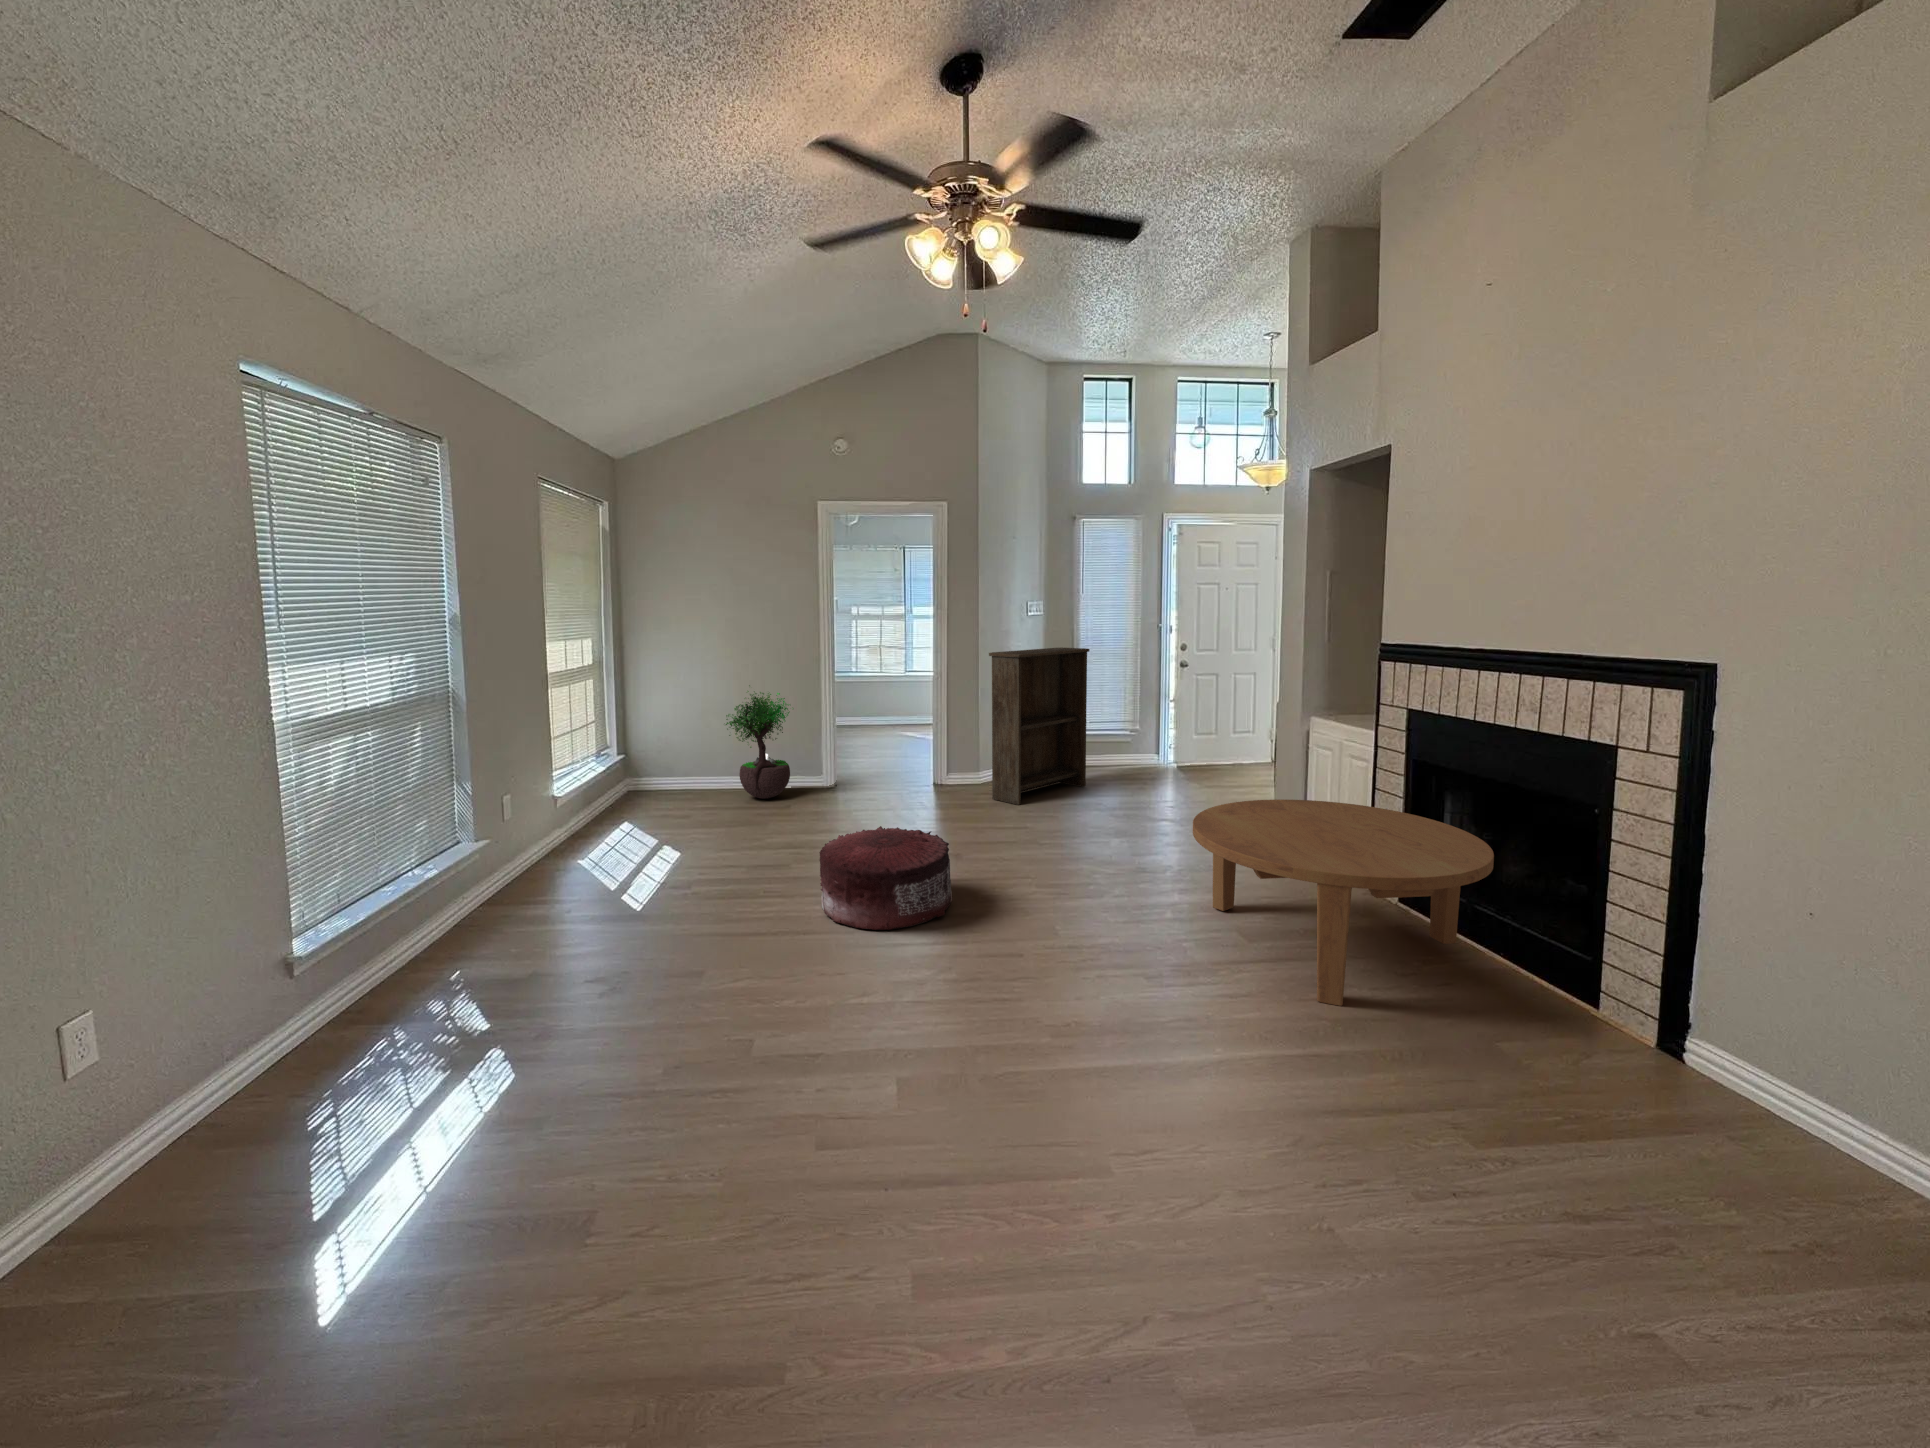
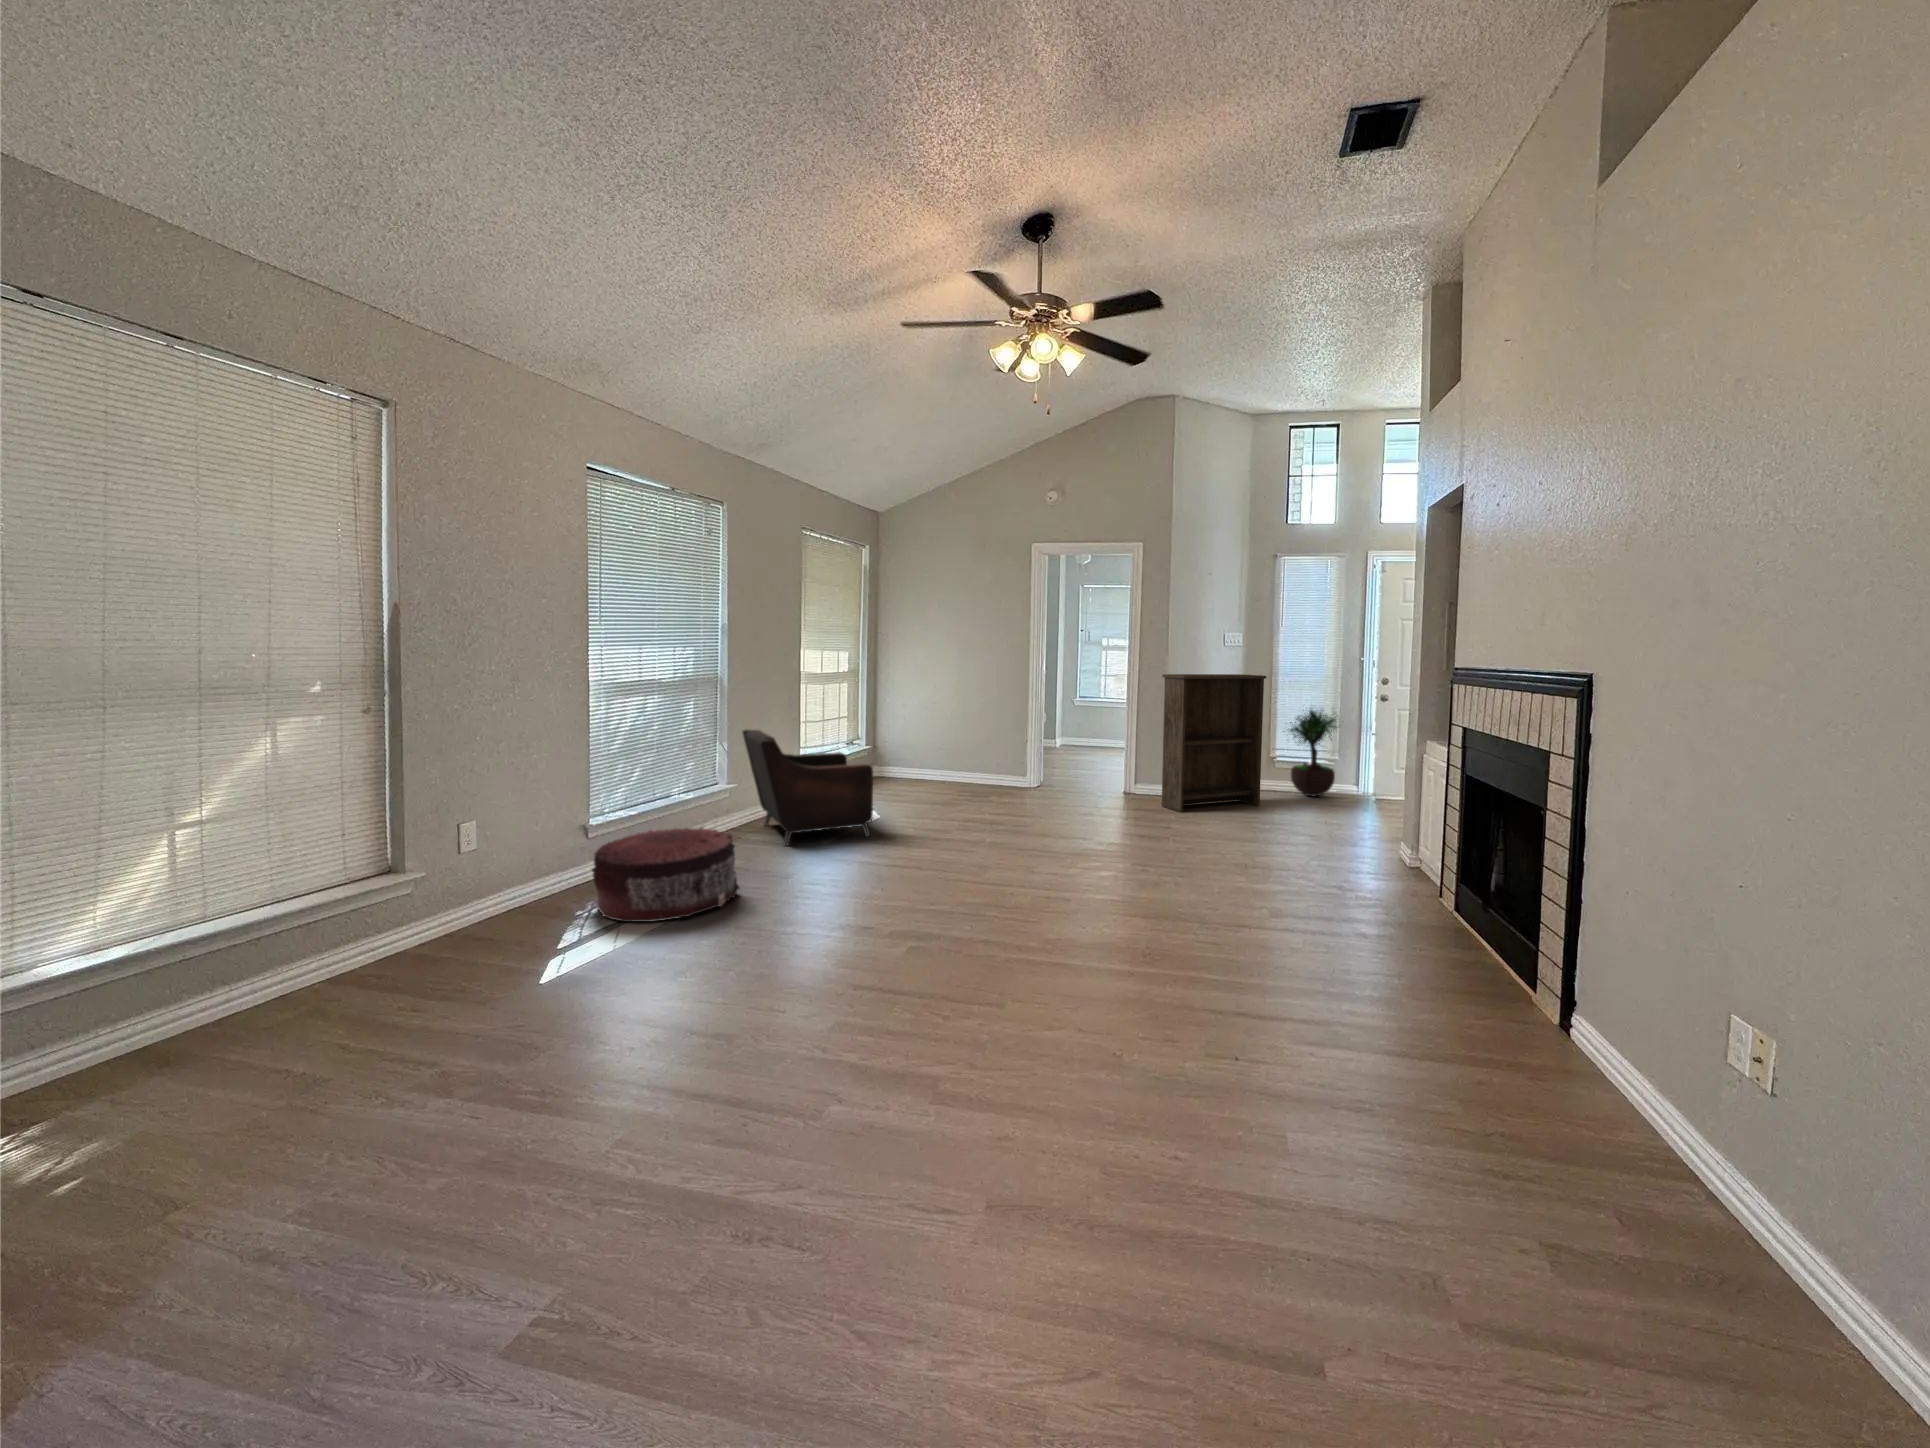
potted tree: present [726,685,790,799] -> present [1290,708,1340,796]
armchair: none [486,763,695,924] -> present [742,730,873,846]
coffee table: present [1193,800,1494,1006] -> none [1222,803,1485,967]
pouf: present [819,826,952,930] -> present [592,827,739,922]

